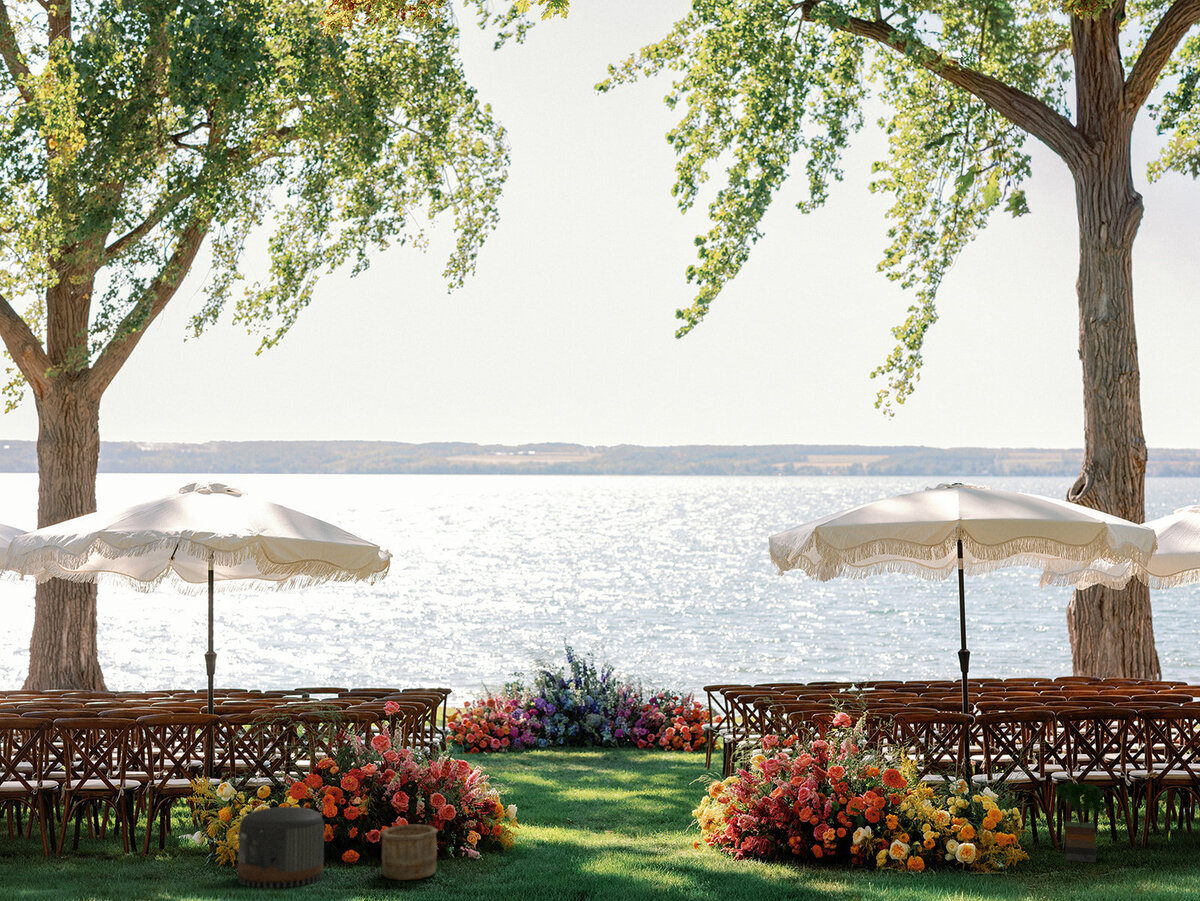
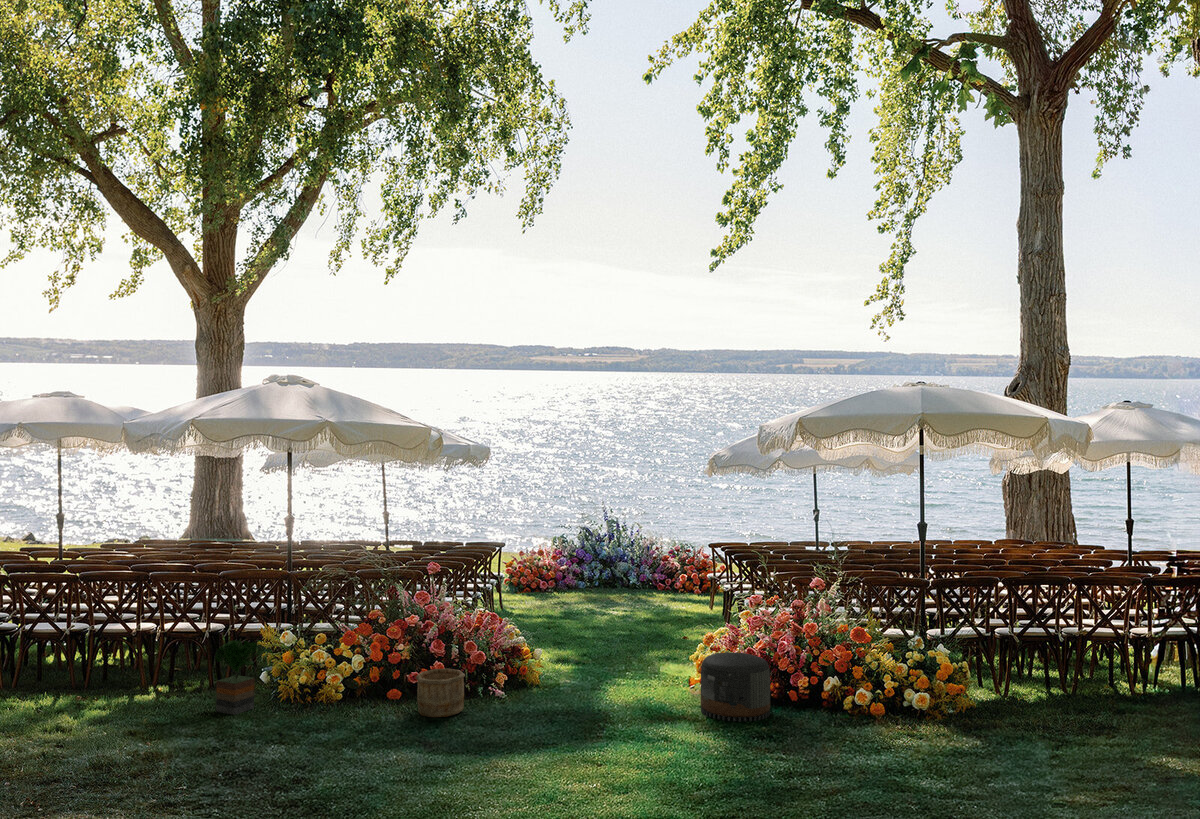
potted tree: present [1056,782,1108,863] -> present [215,640,263,715]
pouf: present [238,807,324,888] -> present [701,652,770,722]

